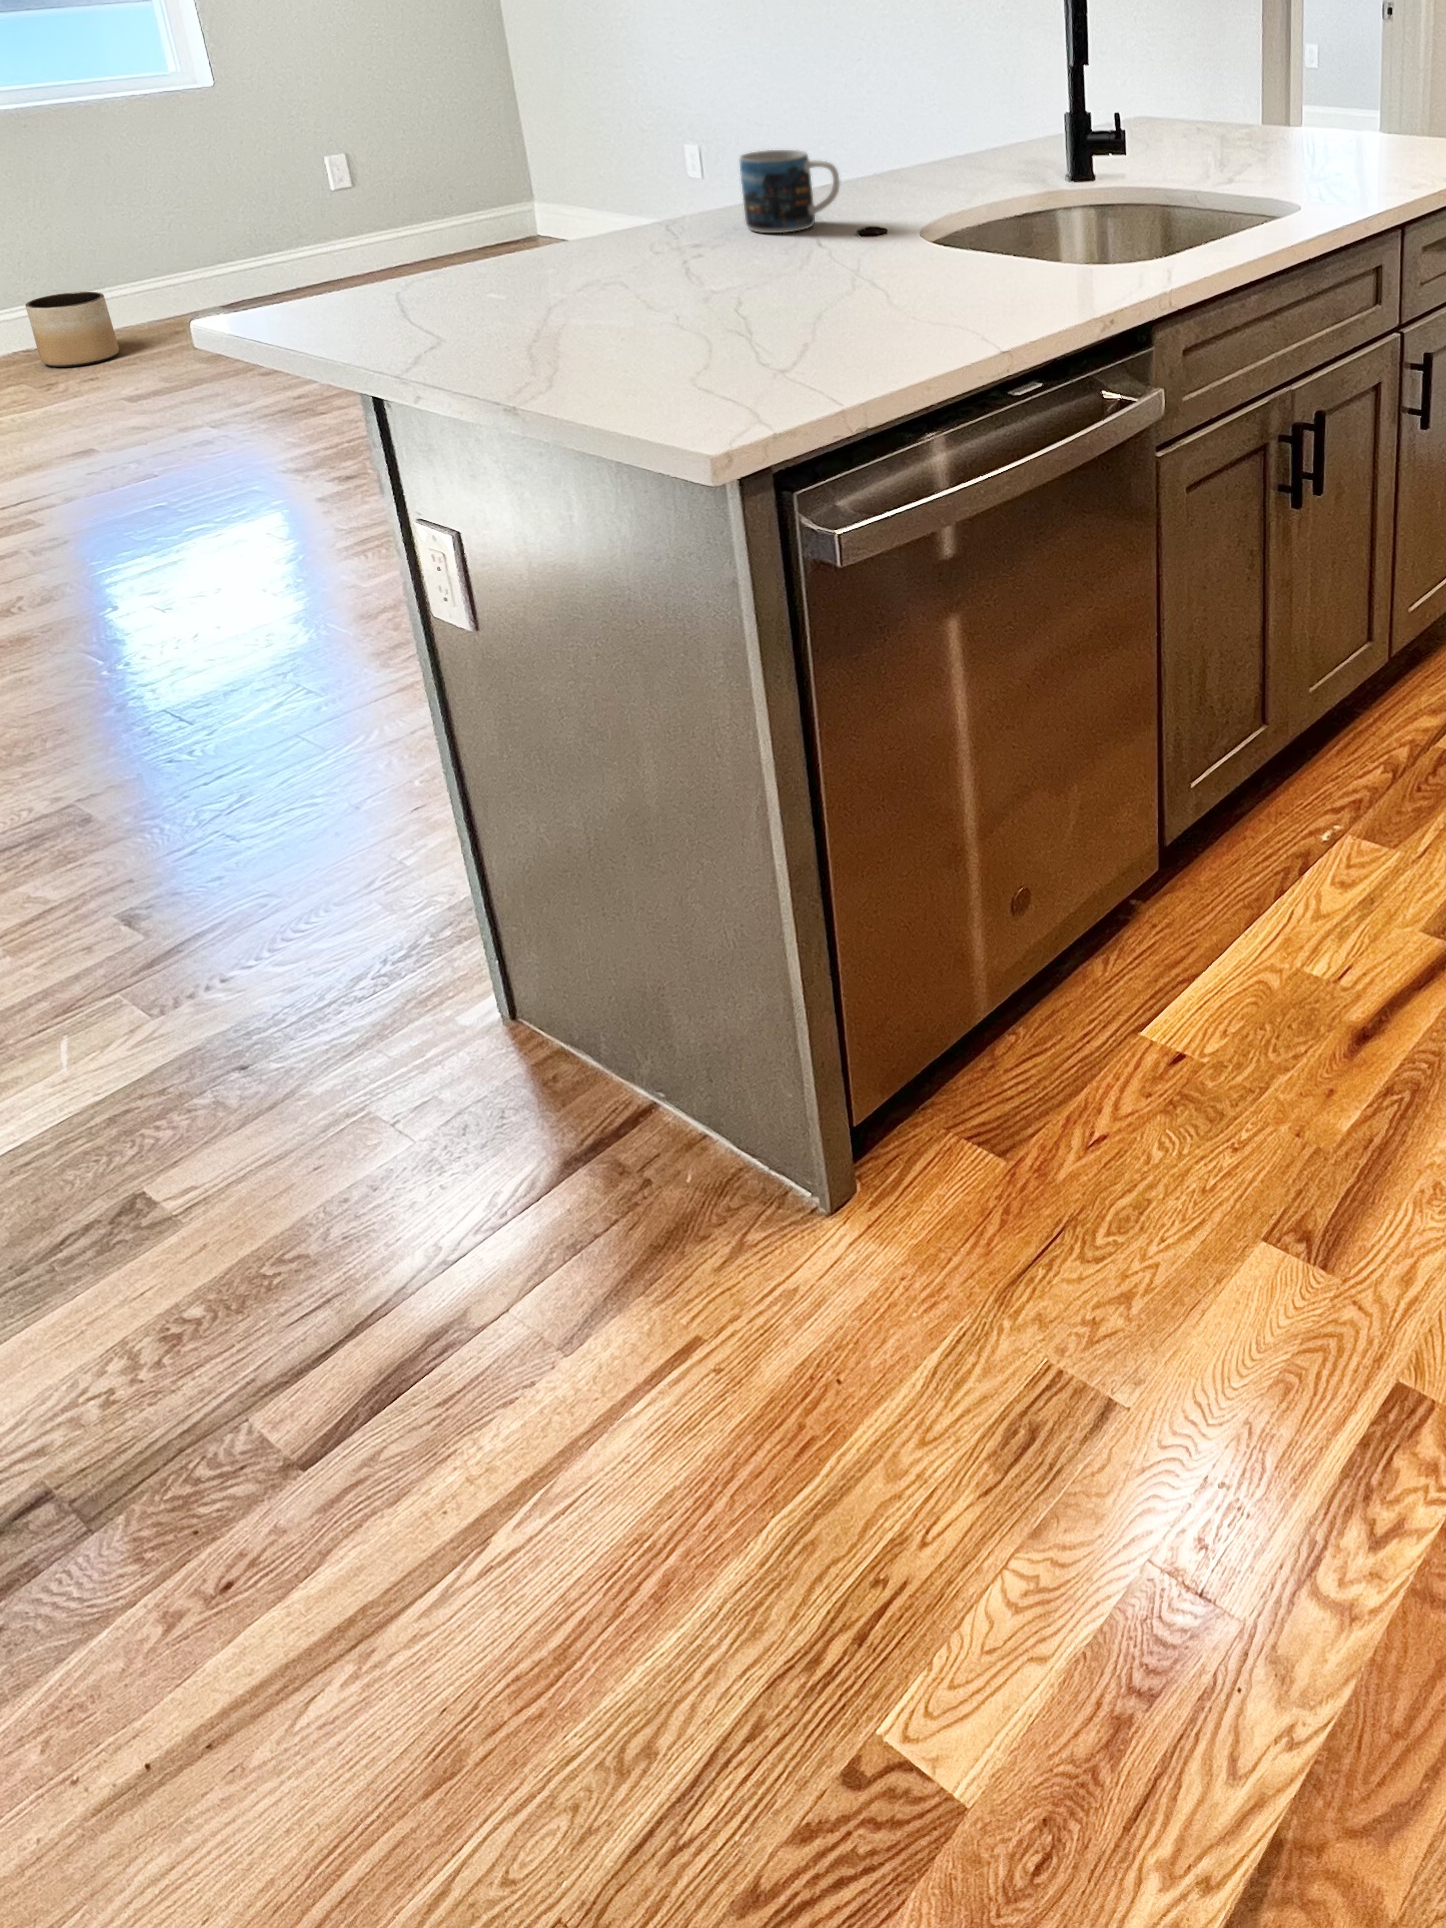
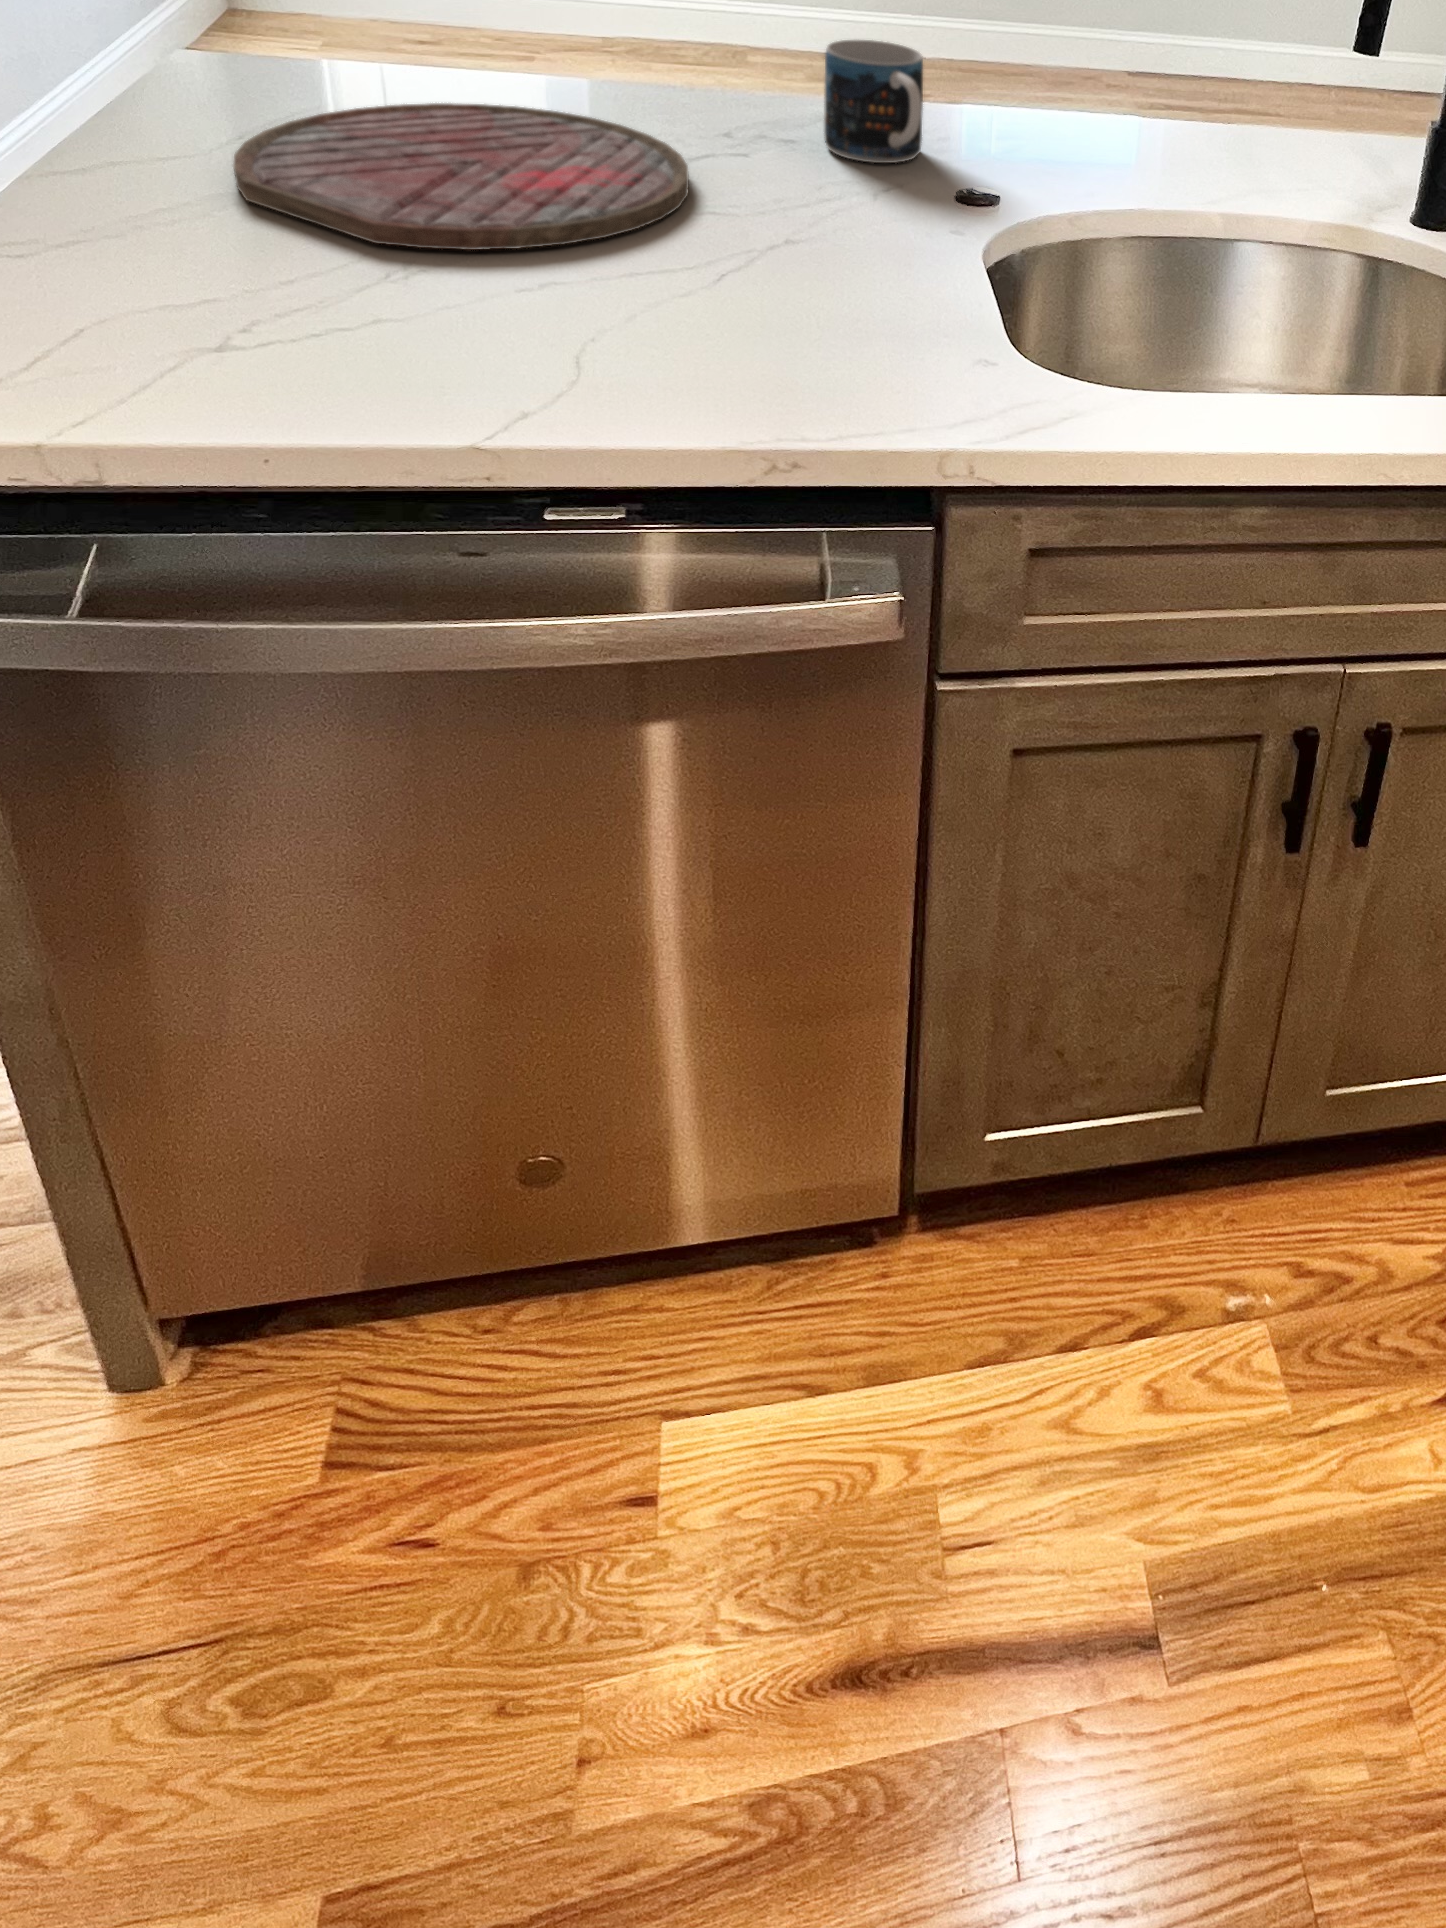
cutting board: none [501,247,807,330] -> present [233,103,689,250]
planter: present [25,292,119,367] -> none [950,20,1015,91]

